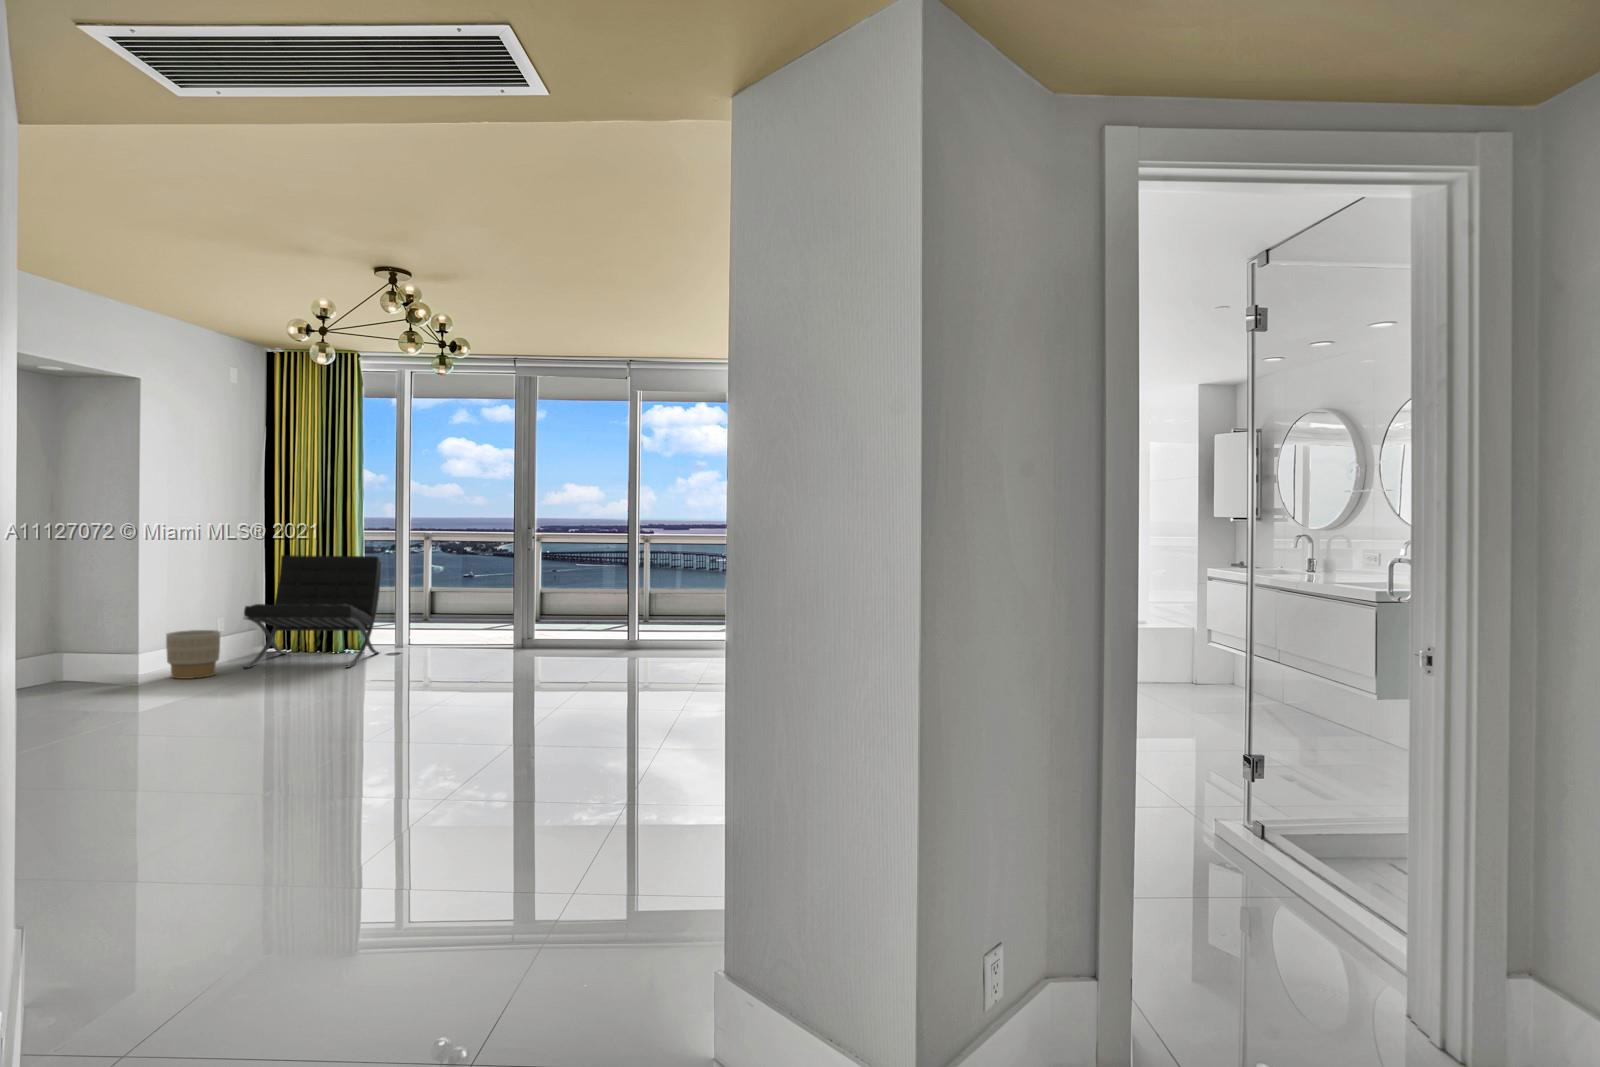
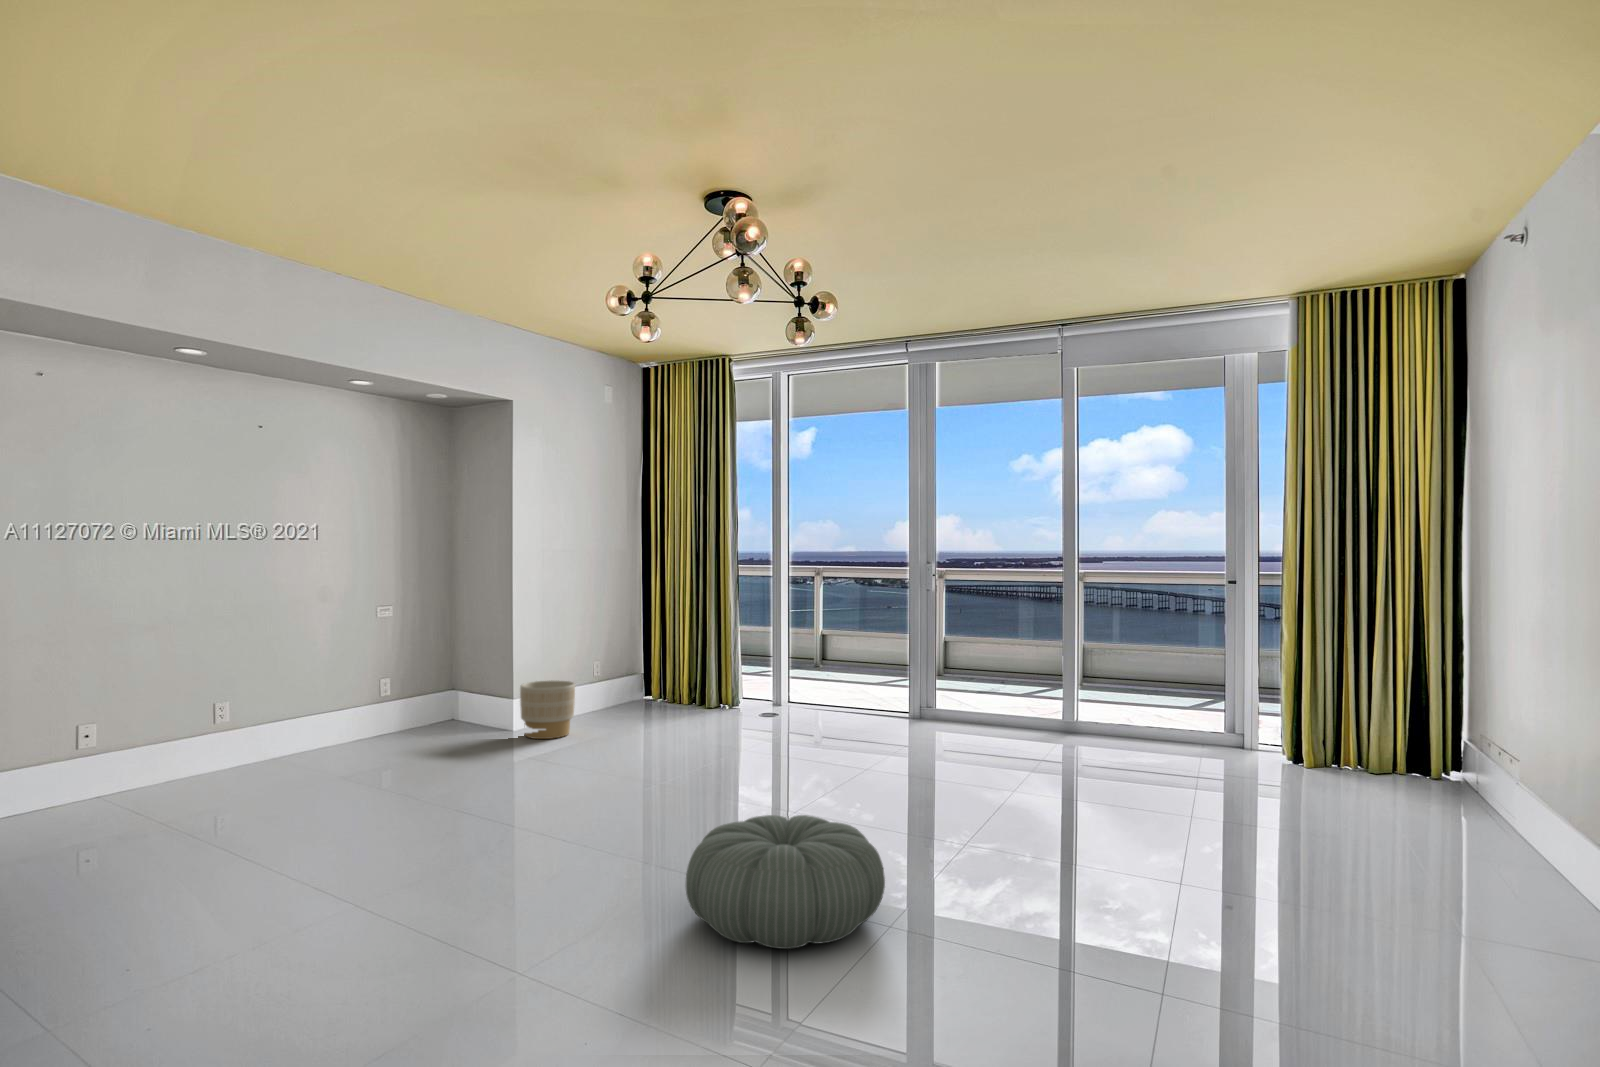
lounge chair: present [244,555,381,668] -> none [602,594,755,735]
pouf: none [386,686,512,750] -> present [686,815,885,949]

